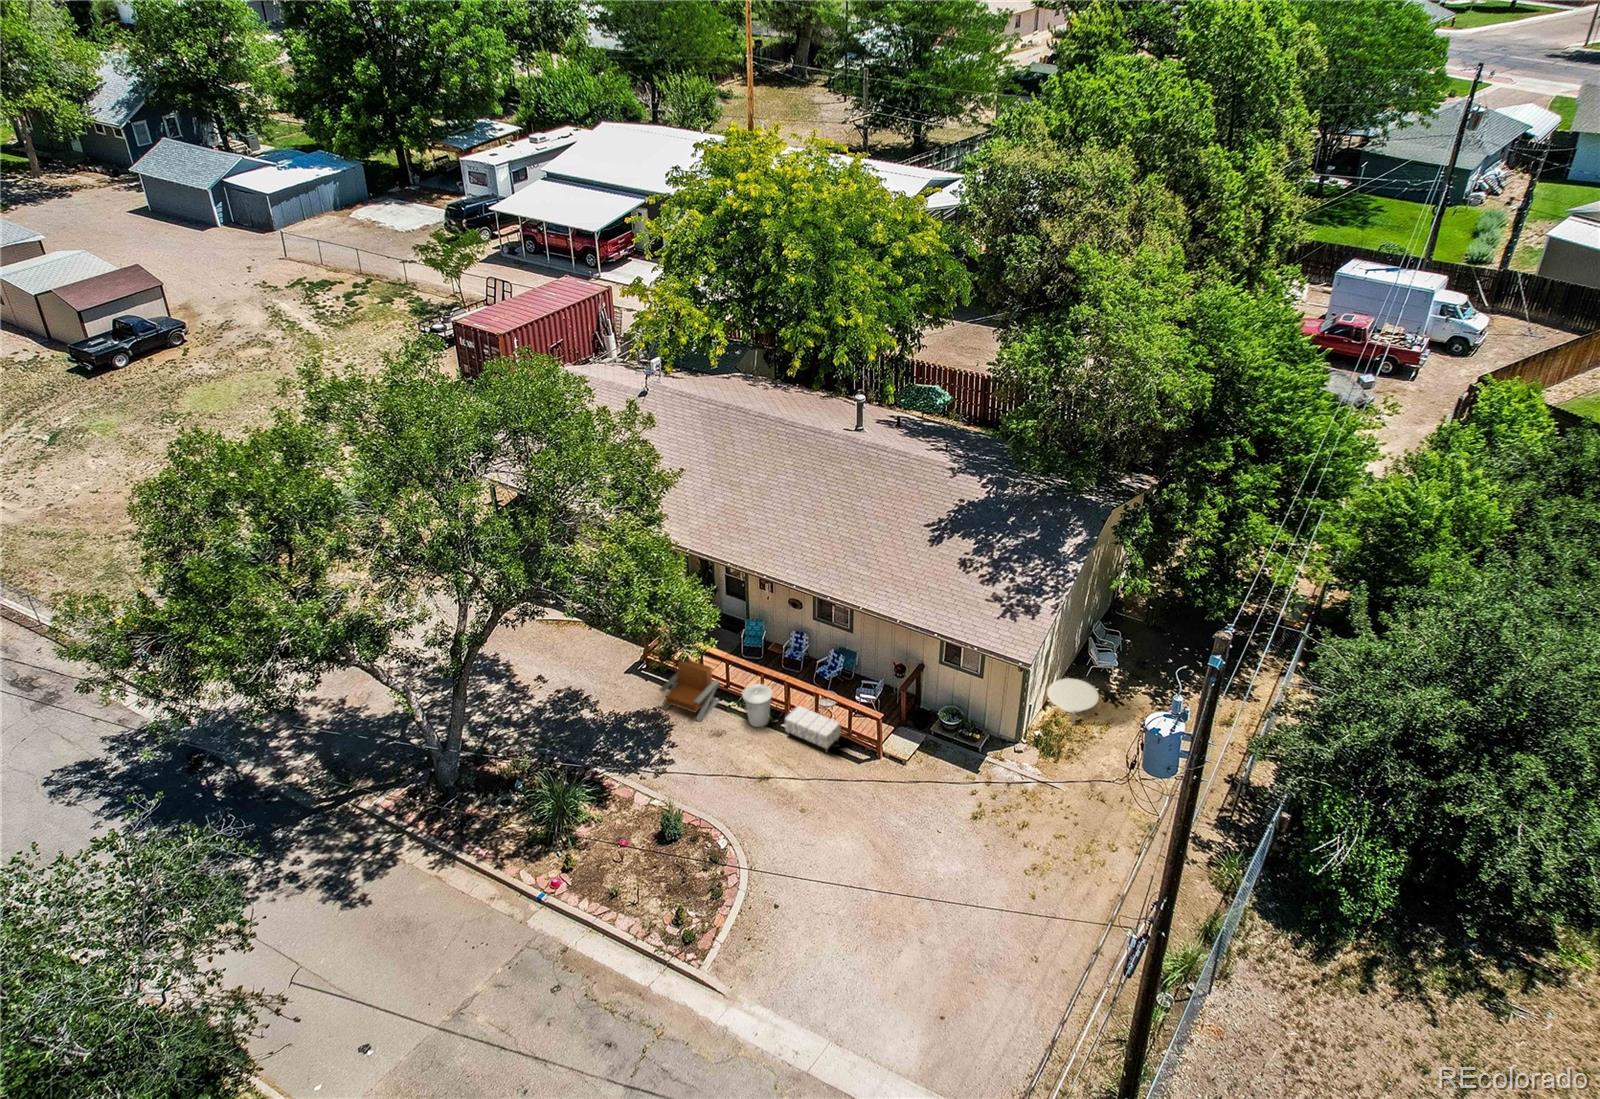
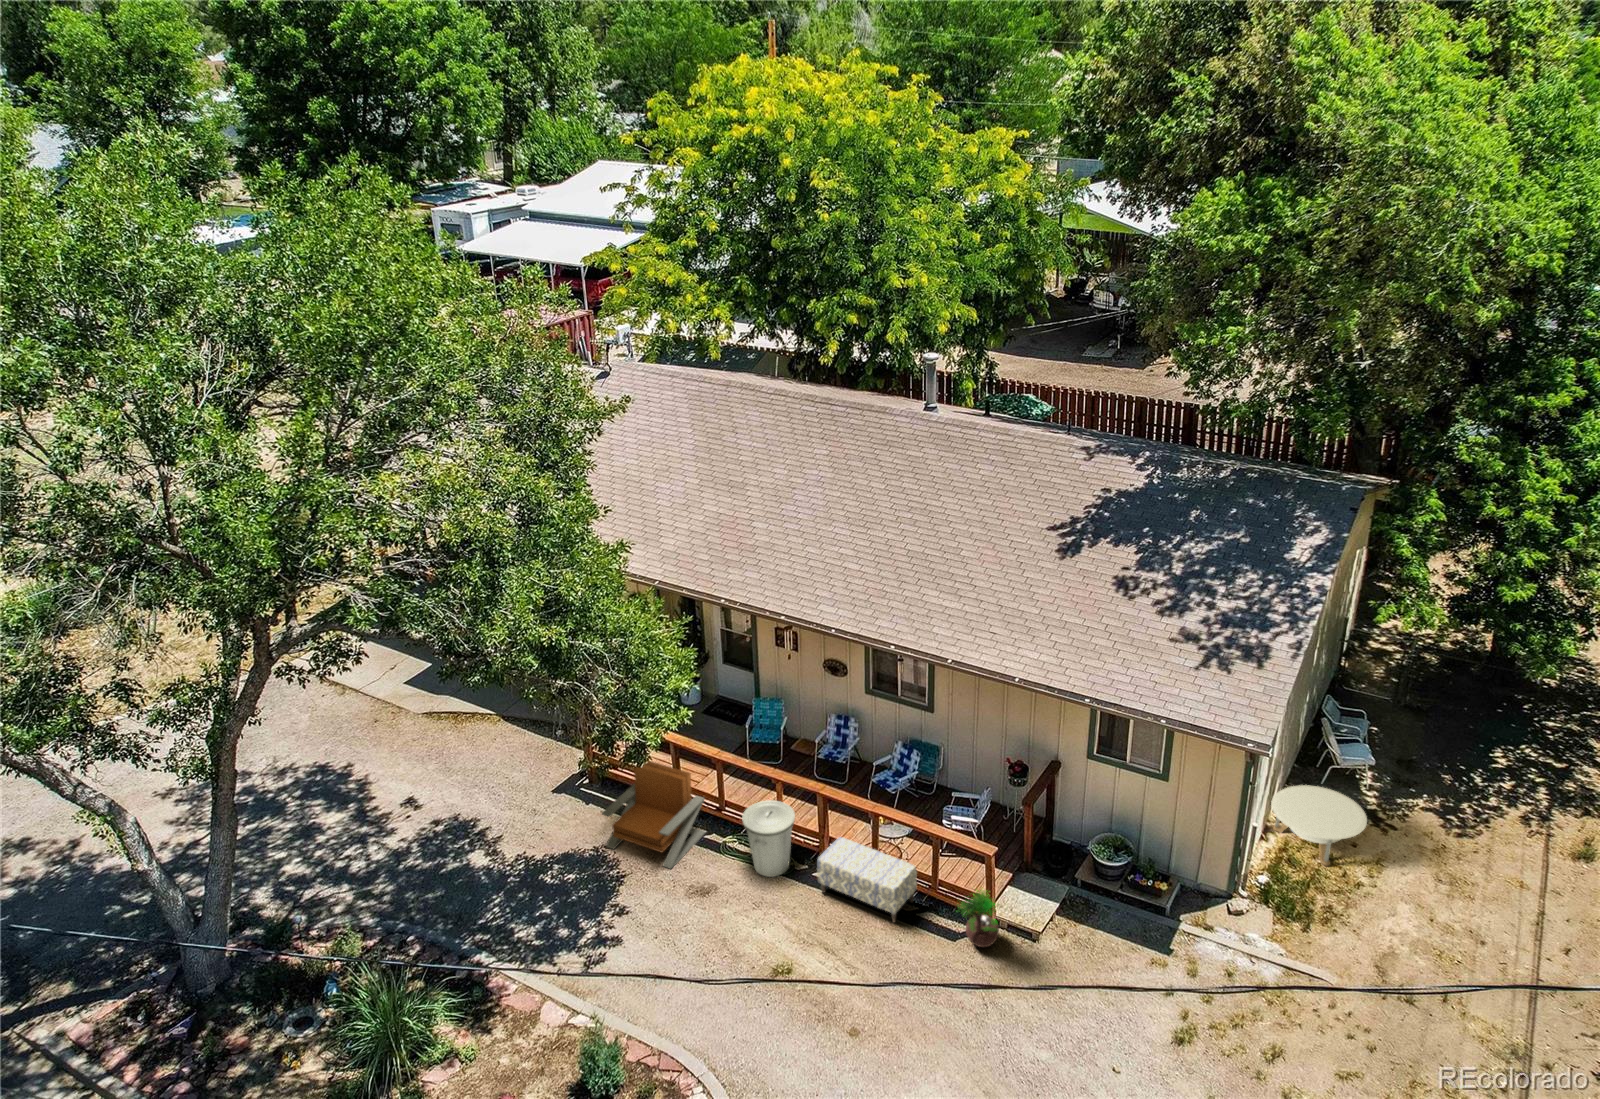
potted tree: none [859,735,883,767] -> present [960,890,999,947]

